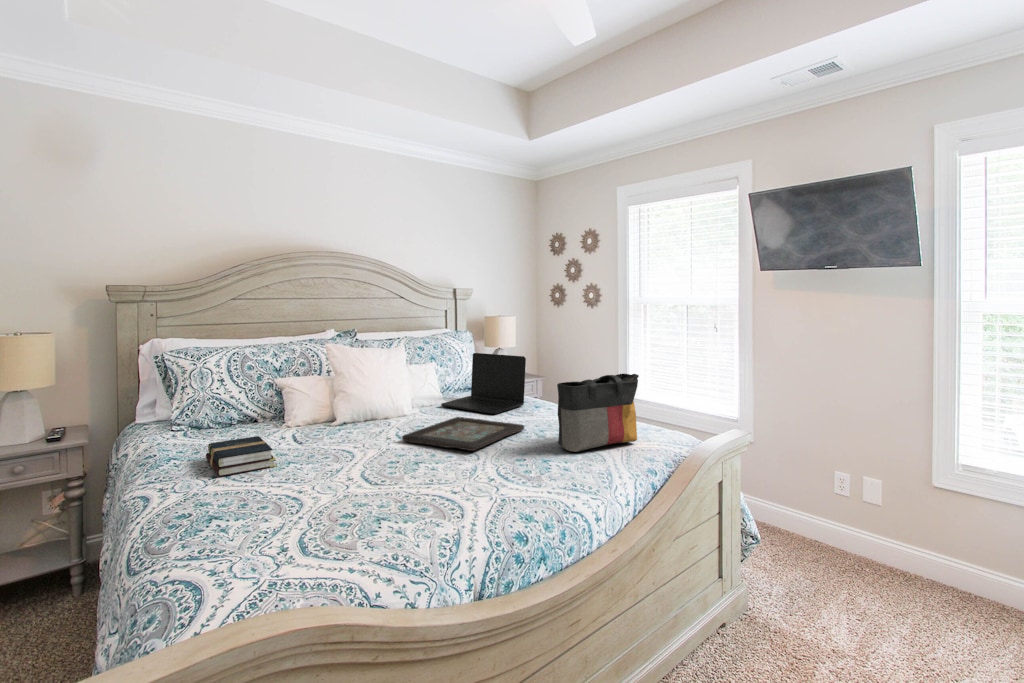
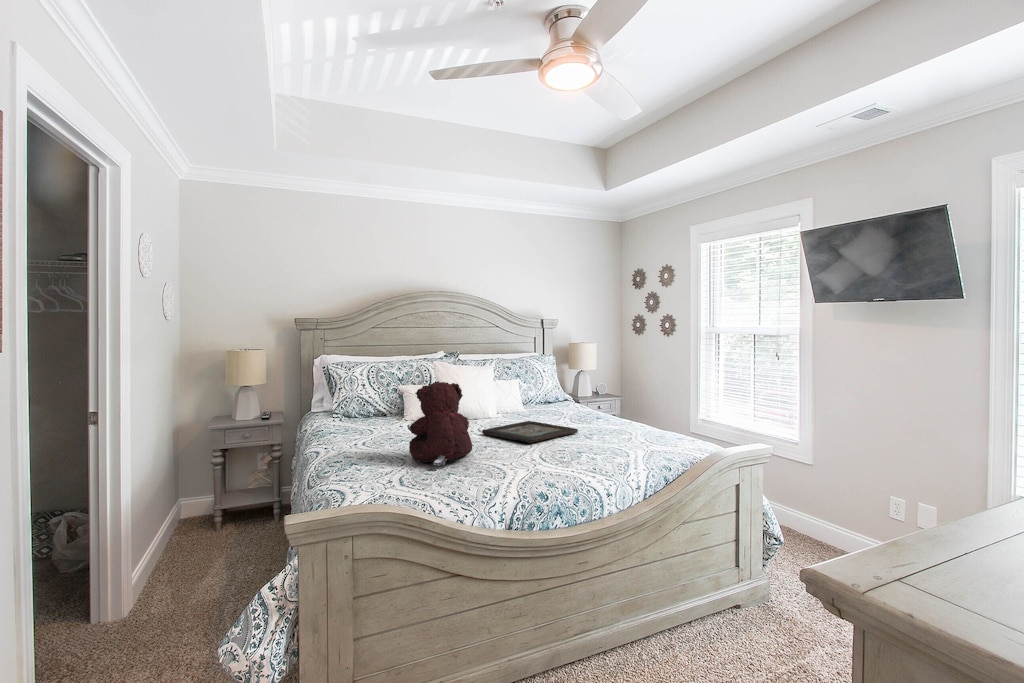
laptop: present [441,353,526,414] -> none [521,372,591,421]
tote bag: present [557,374,639,452] -> none [596,390,666,449]
teddy bear: none [306,377,401,508] -> present [409,381,472,468]
hardback book: present [206,436,276,476] -> none [350,423,393,446]

